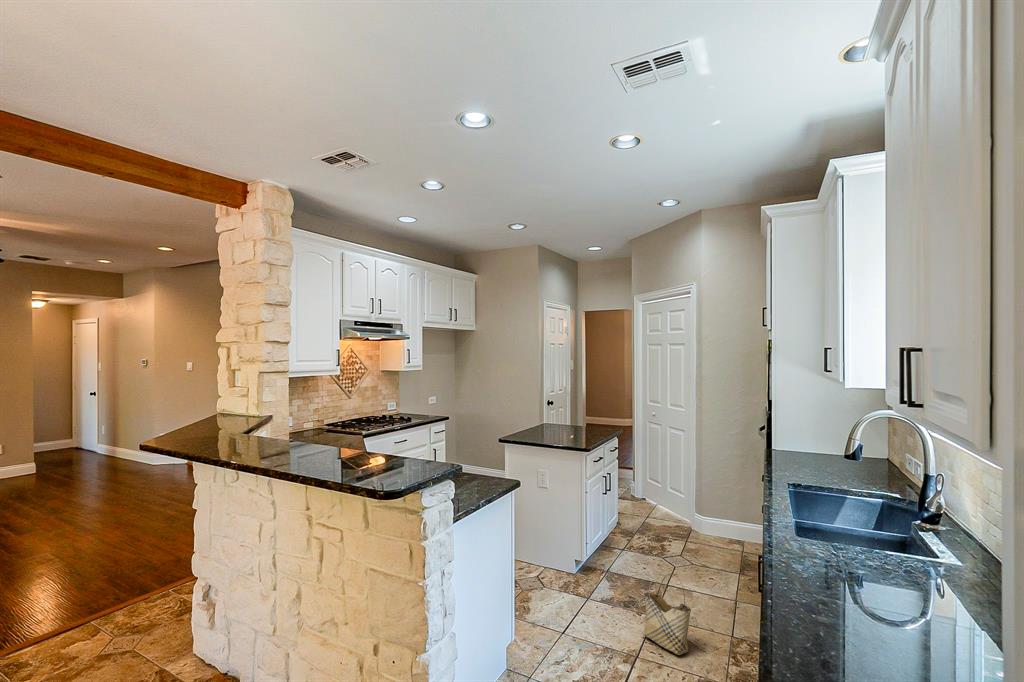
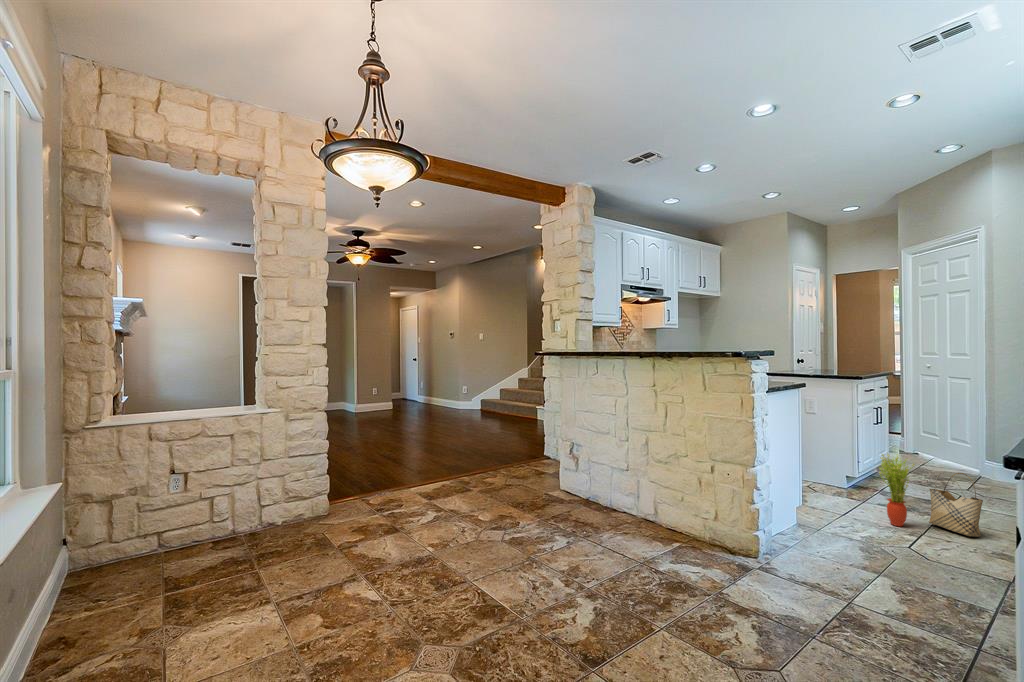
potted plant: none [594,560,630,650] -> present [879,454,915,526]

